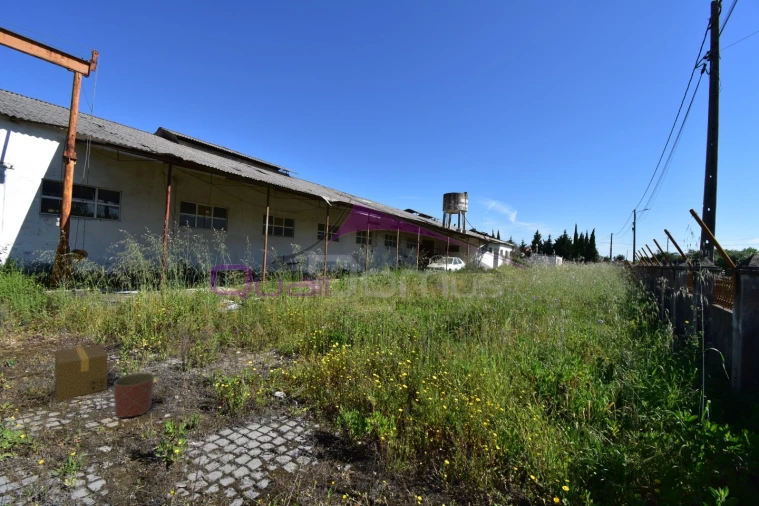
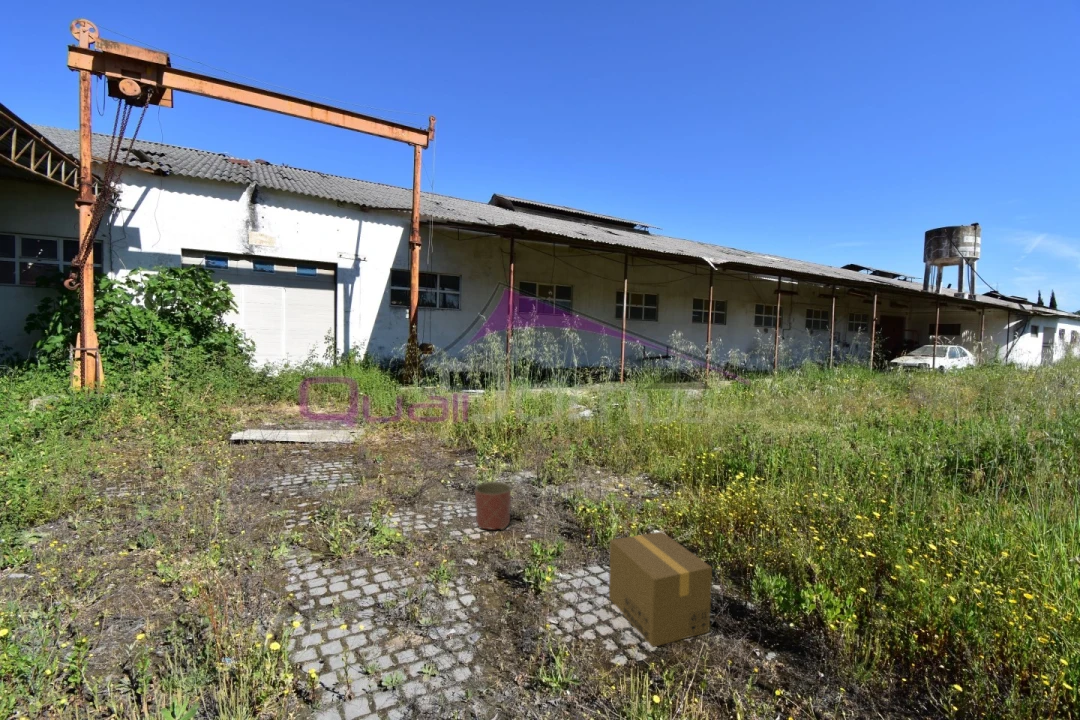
cardboard box: present [55,345,108,400] -> present [609,532,712,647]

